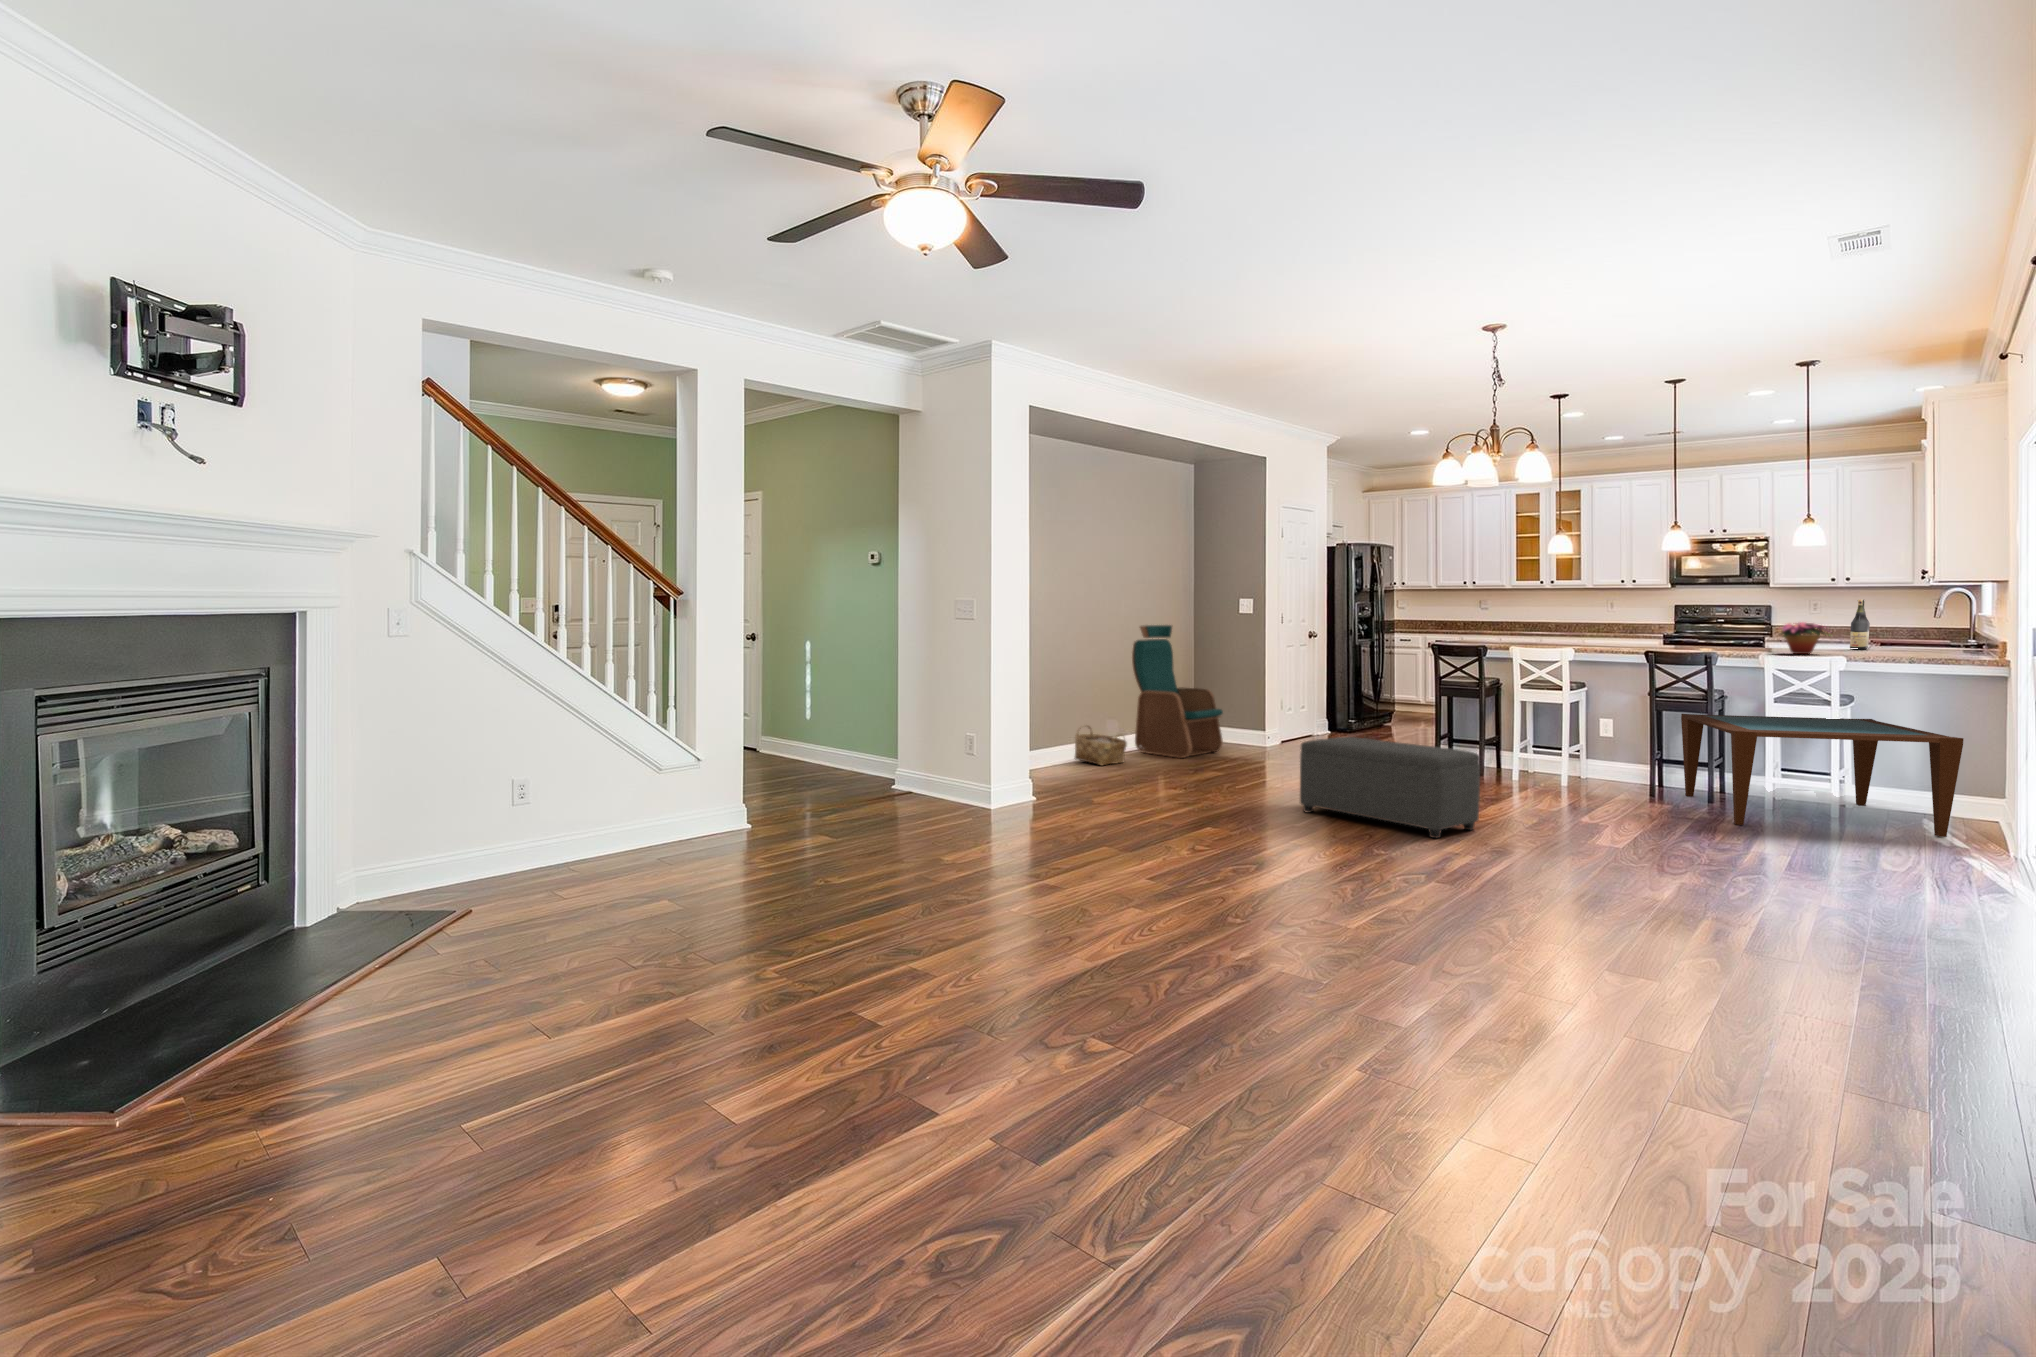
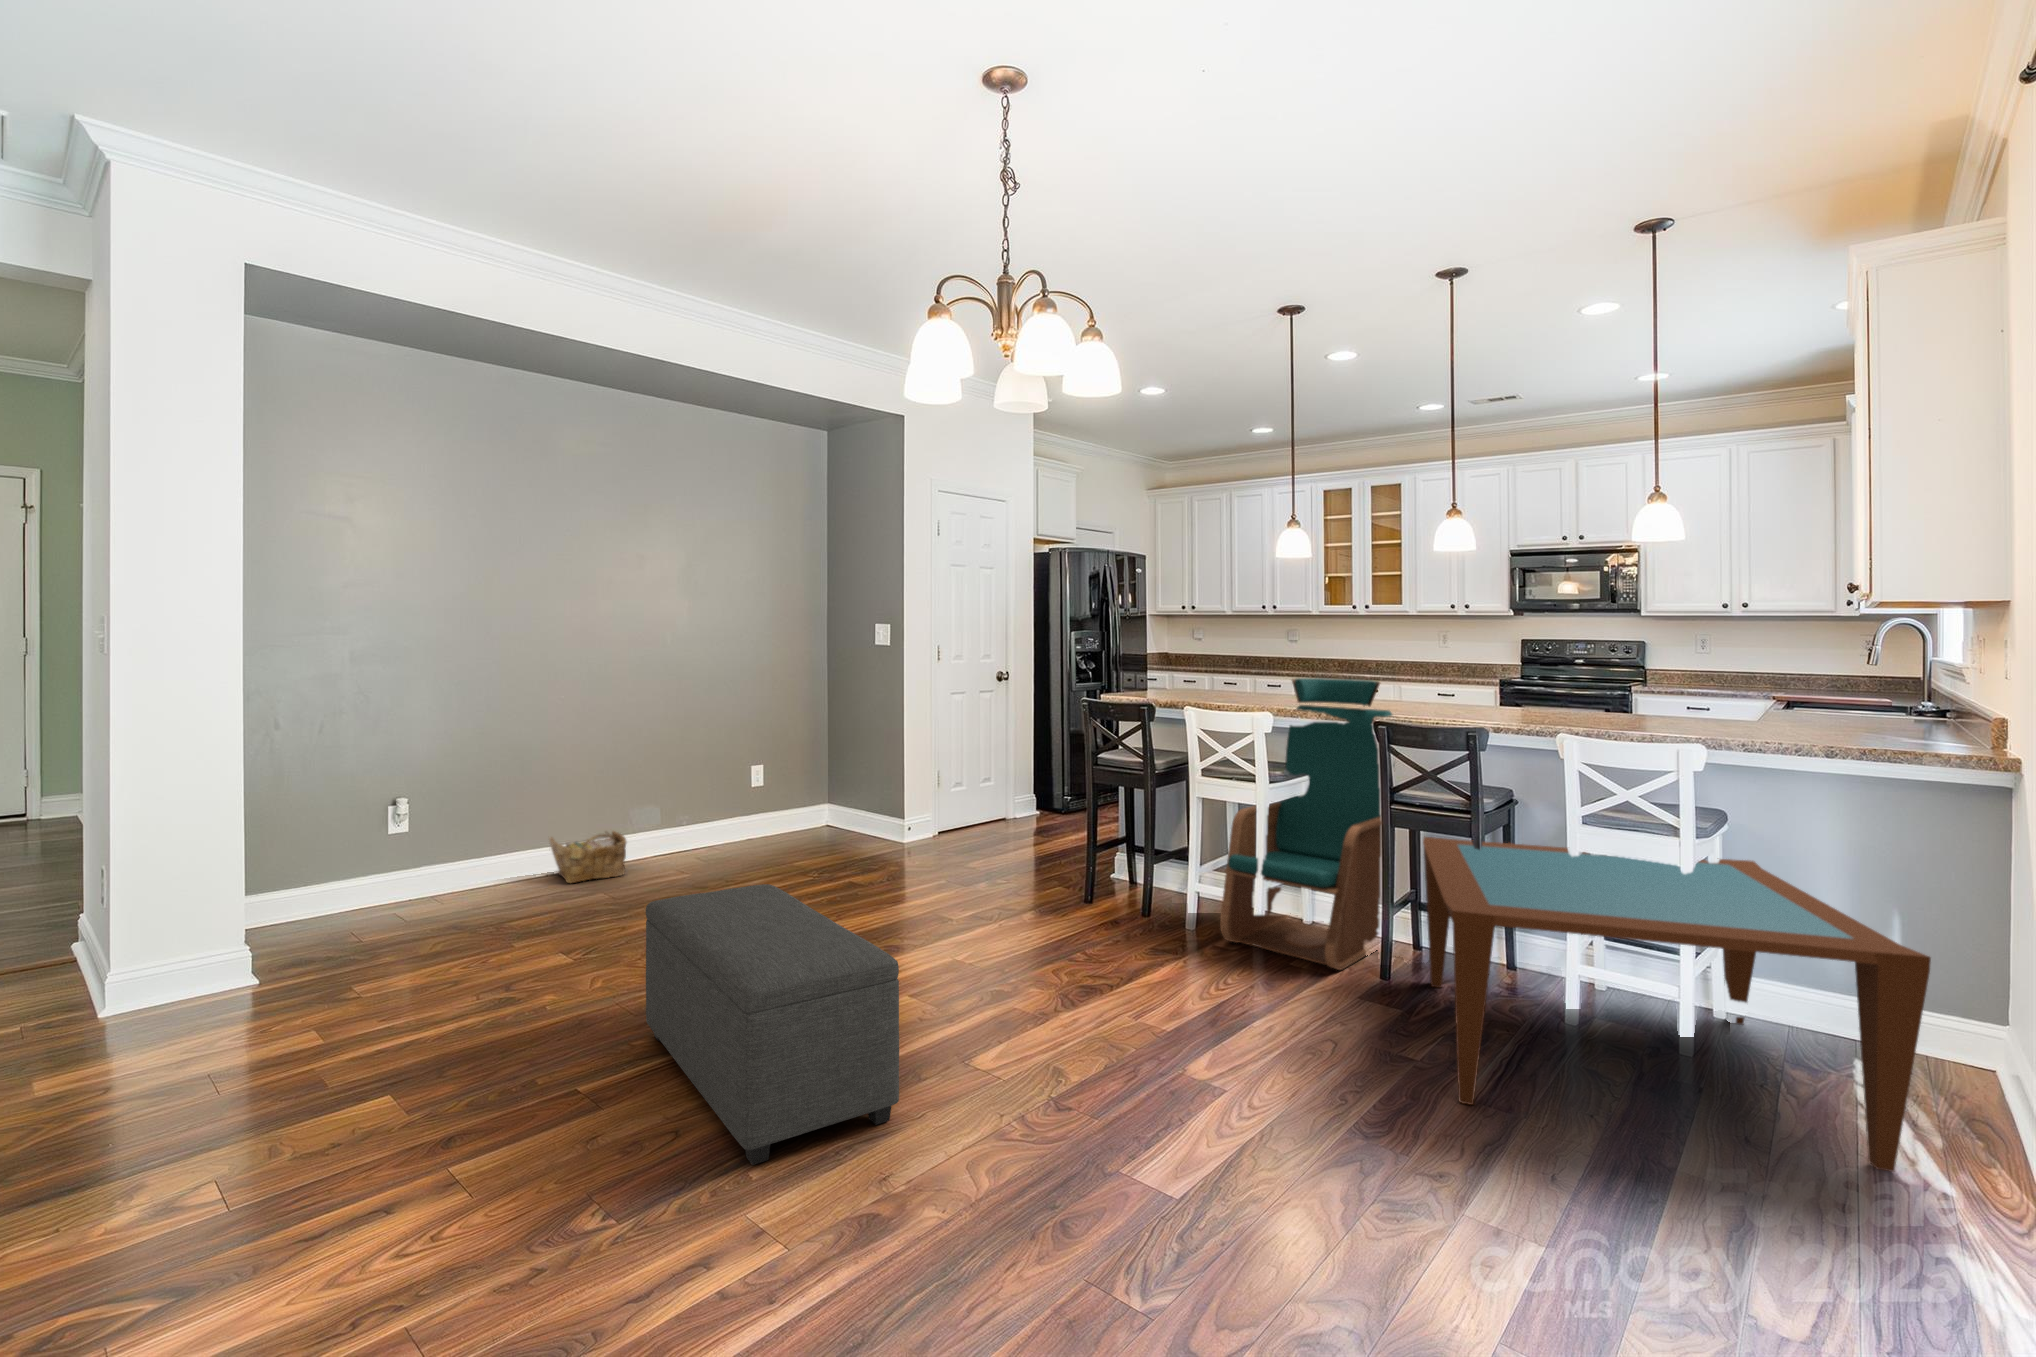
wine bottle: present [1850,600,1870,650] -> none [1728,637,1761,723]
flower arrangement: present [1782,622,1826,654] -> none [1590,675,1692,734]
armchair: present [1132,625,1223,758] -> present [1220,678,1395,970]

